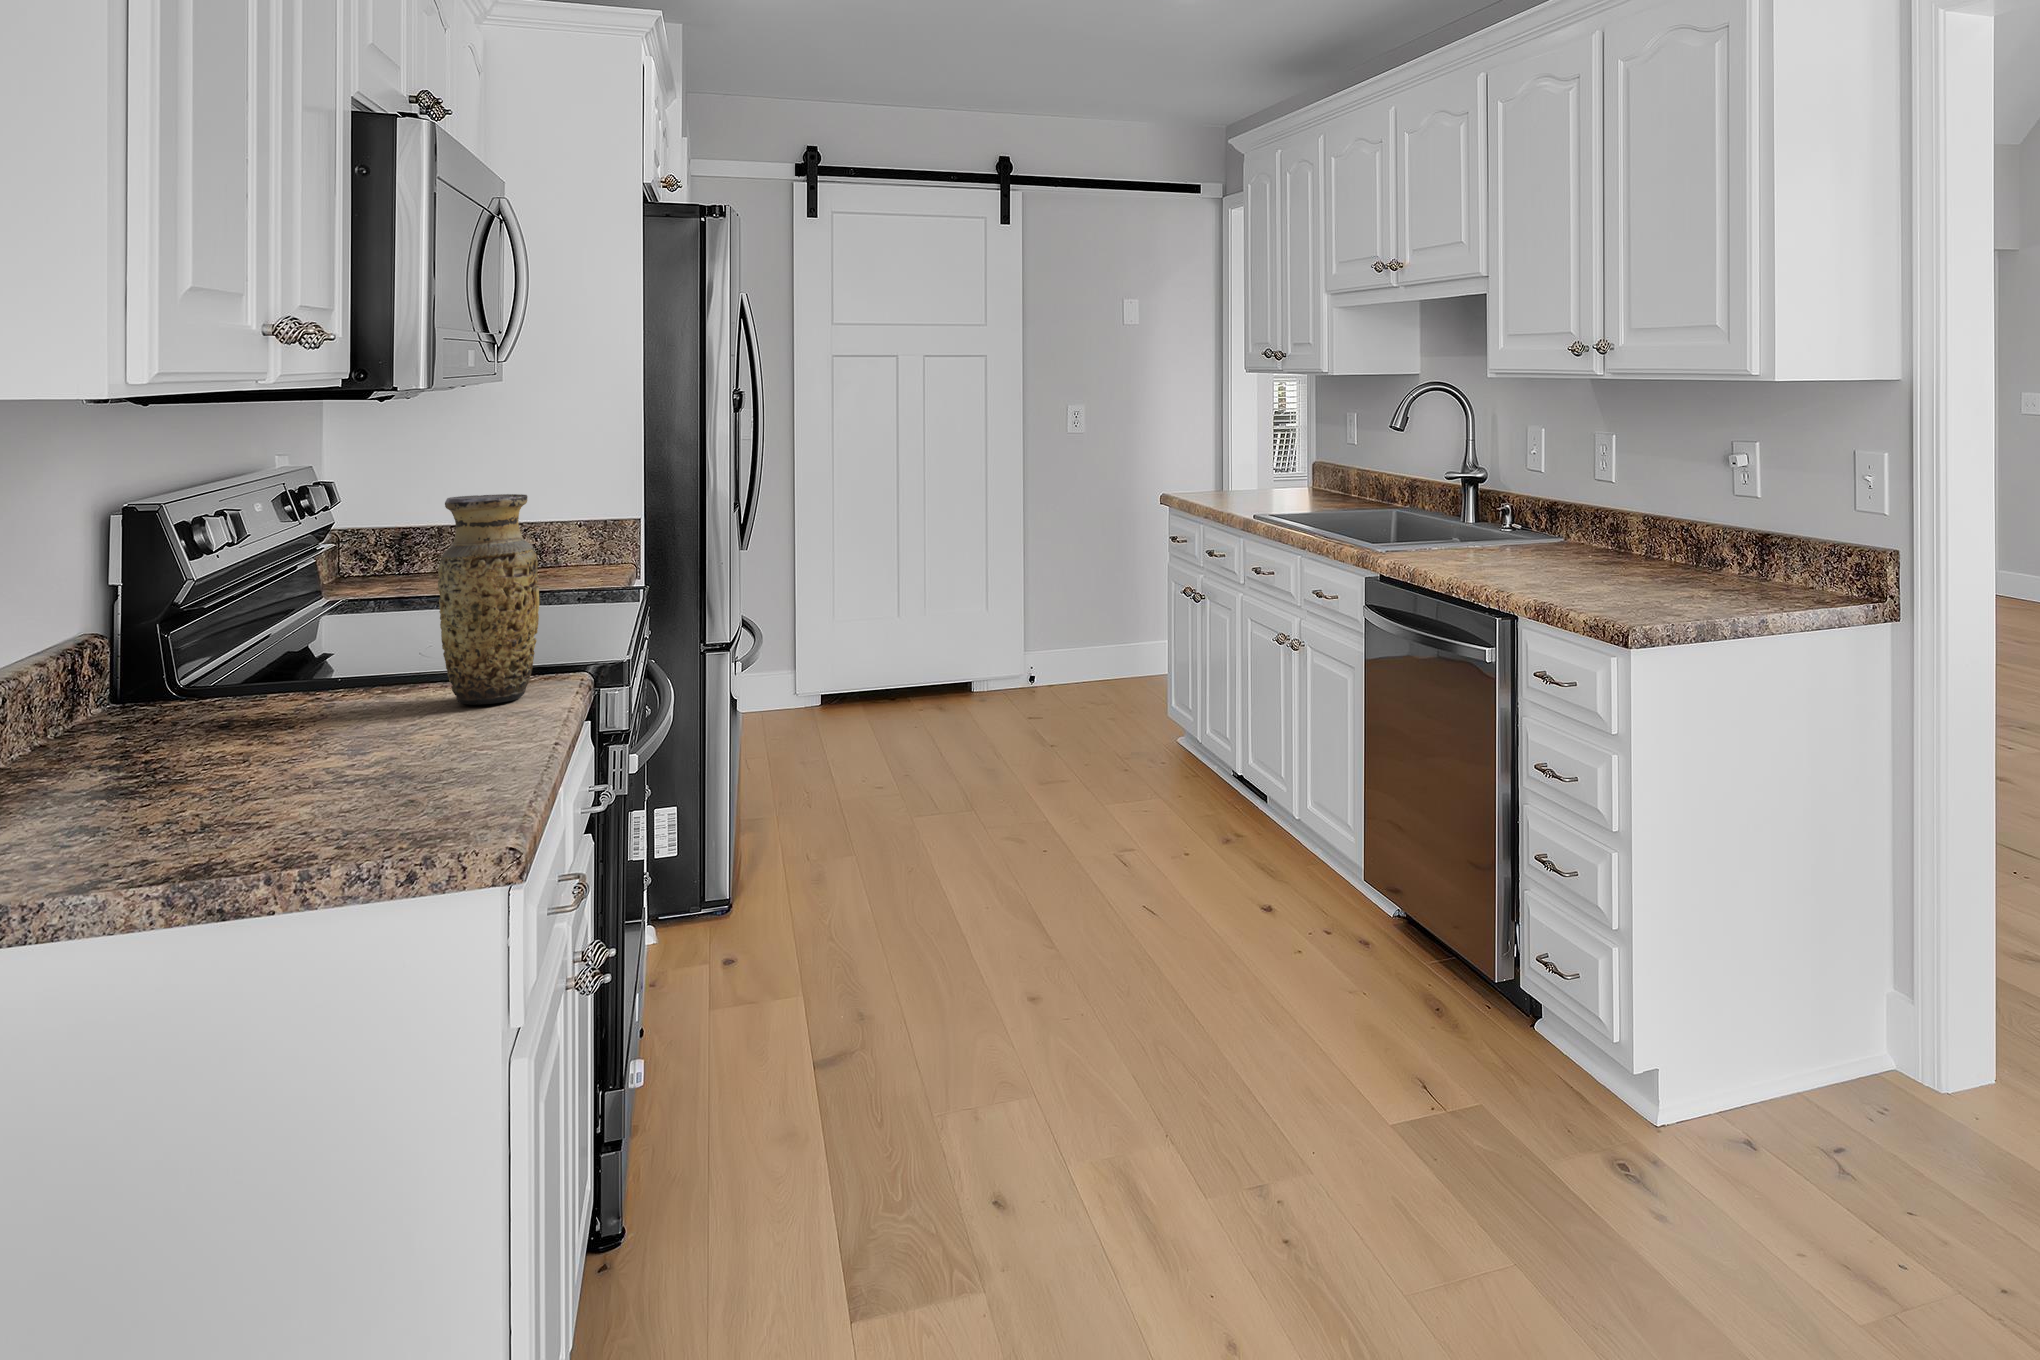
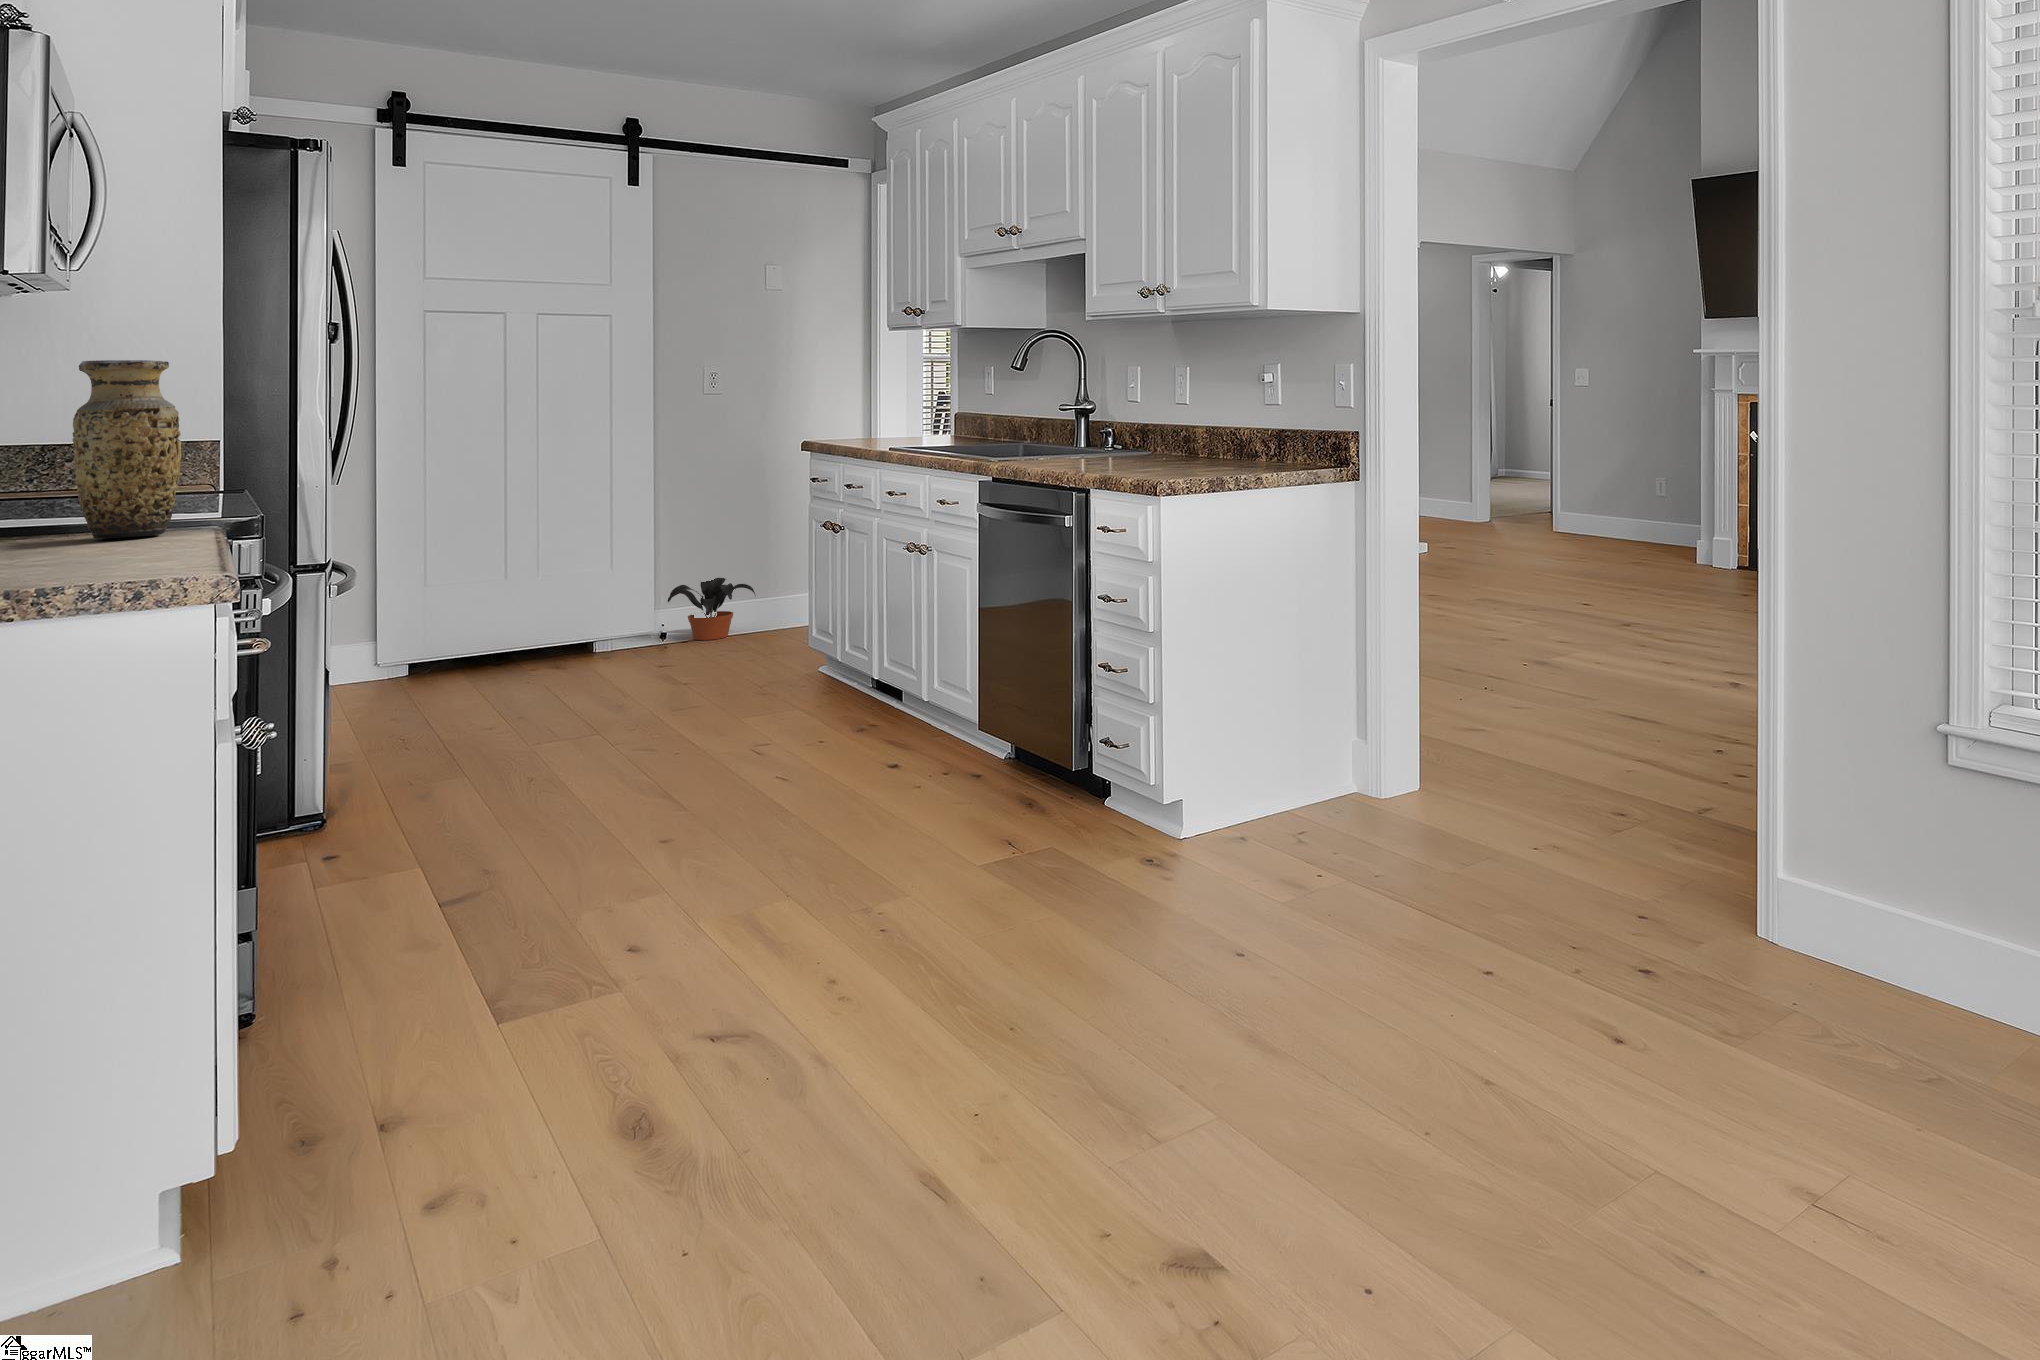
potted plant: none [1039,626,1121,695] -> present [668,578,755,640]

